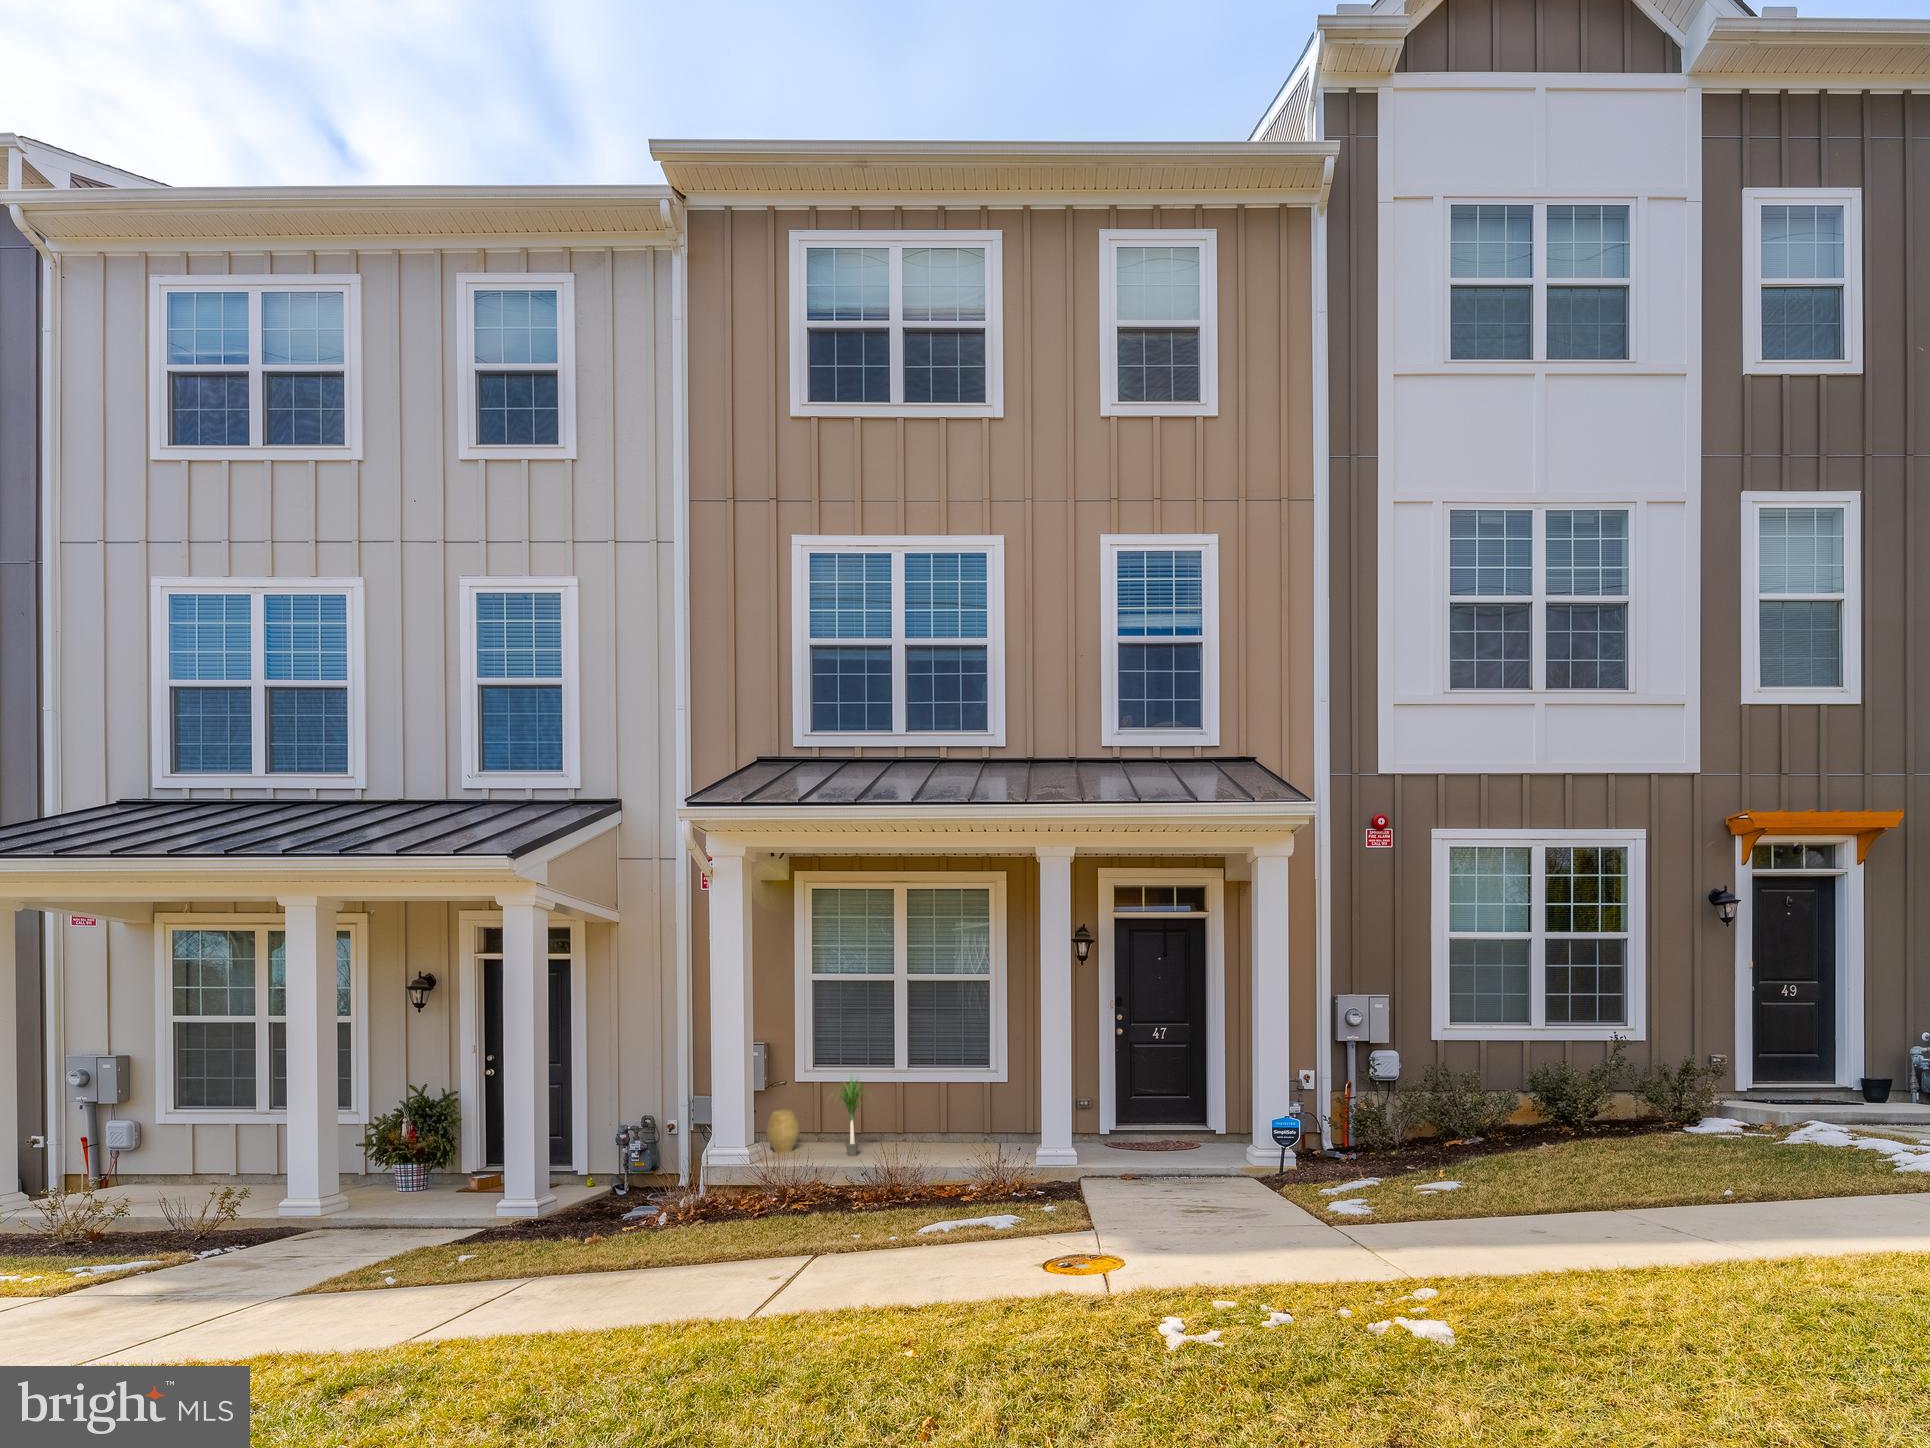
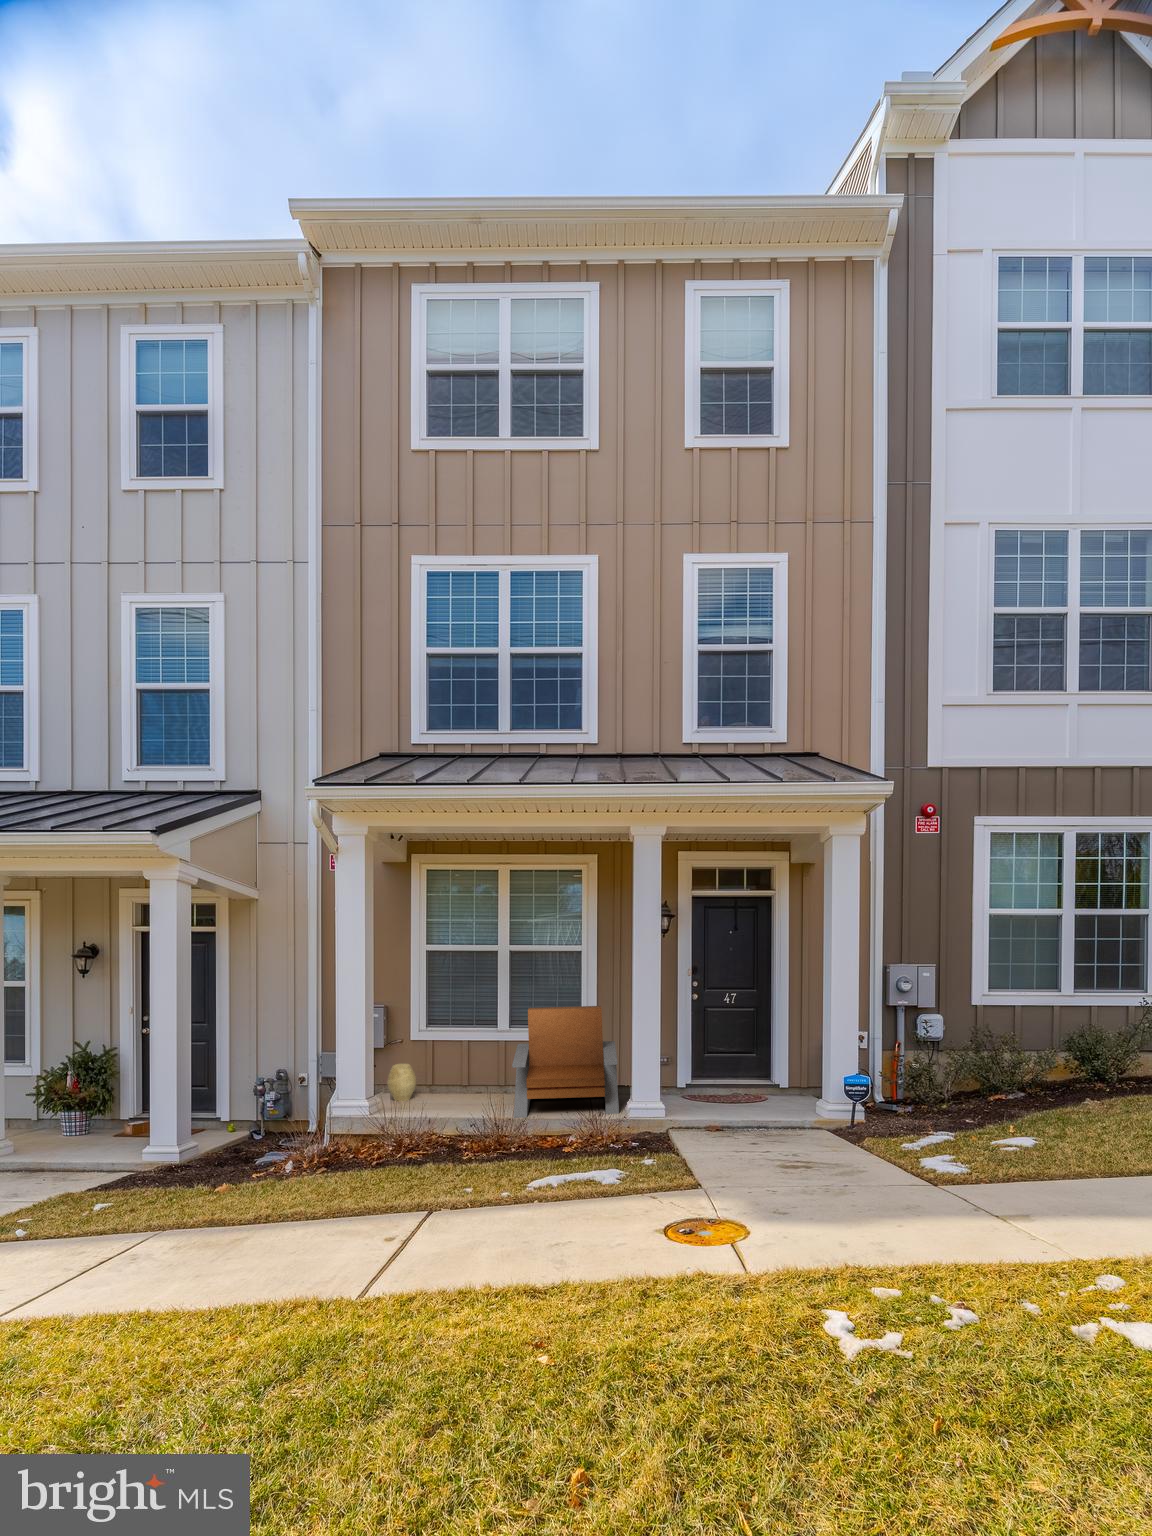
lounge chair: none [907,1042,1027,1171] -> present [512,1006,619,1118]
potted plant: present [833,1077,865,1156] -> none [438,1029,486,1106]

